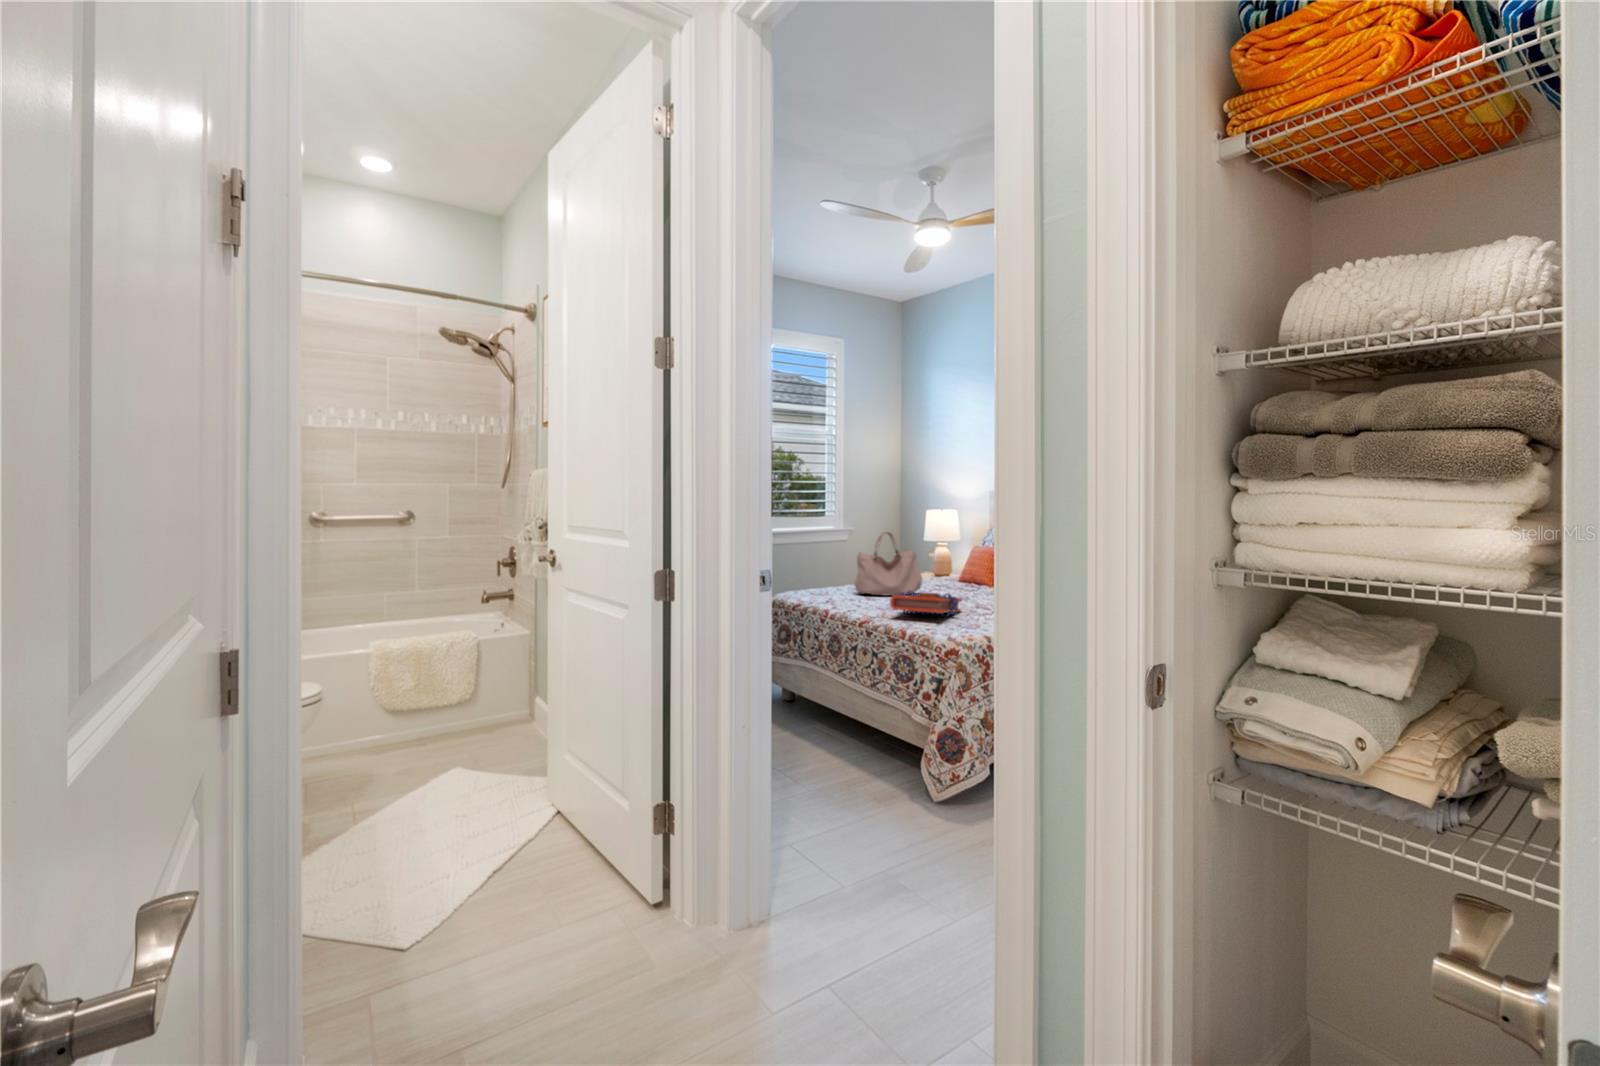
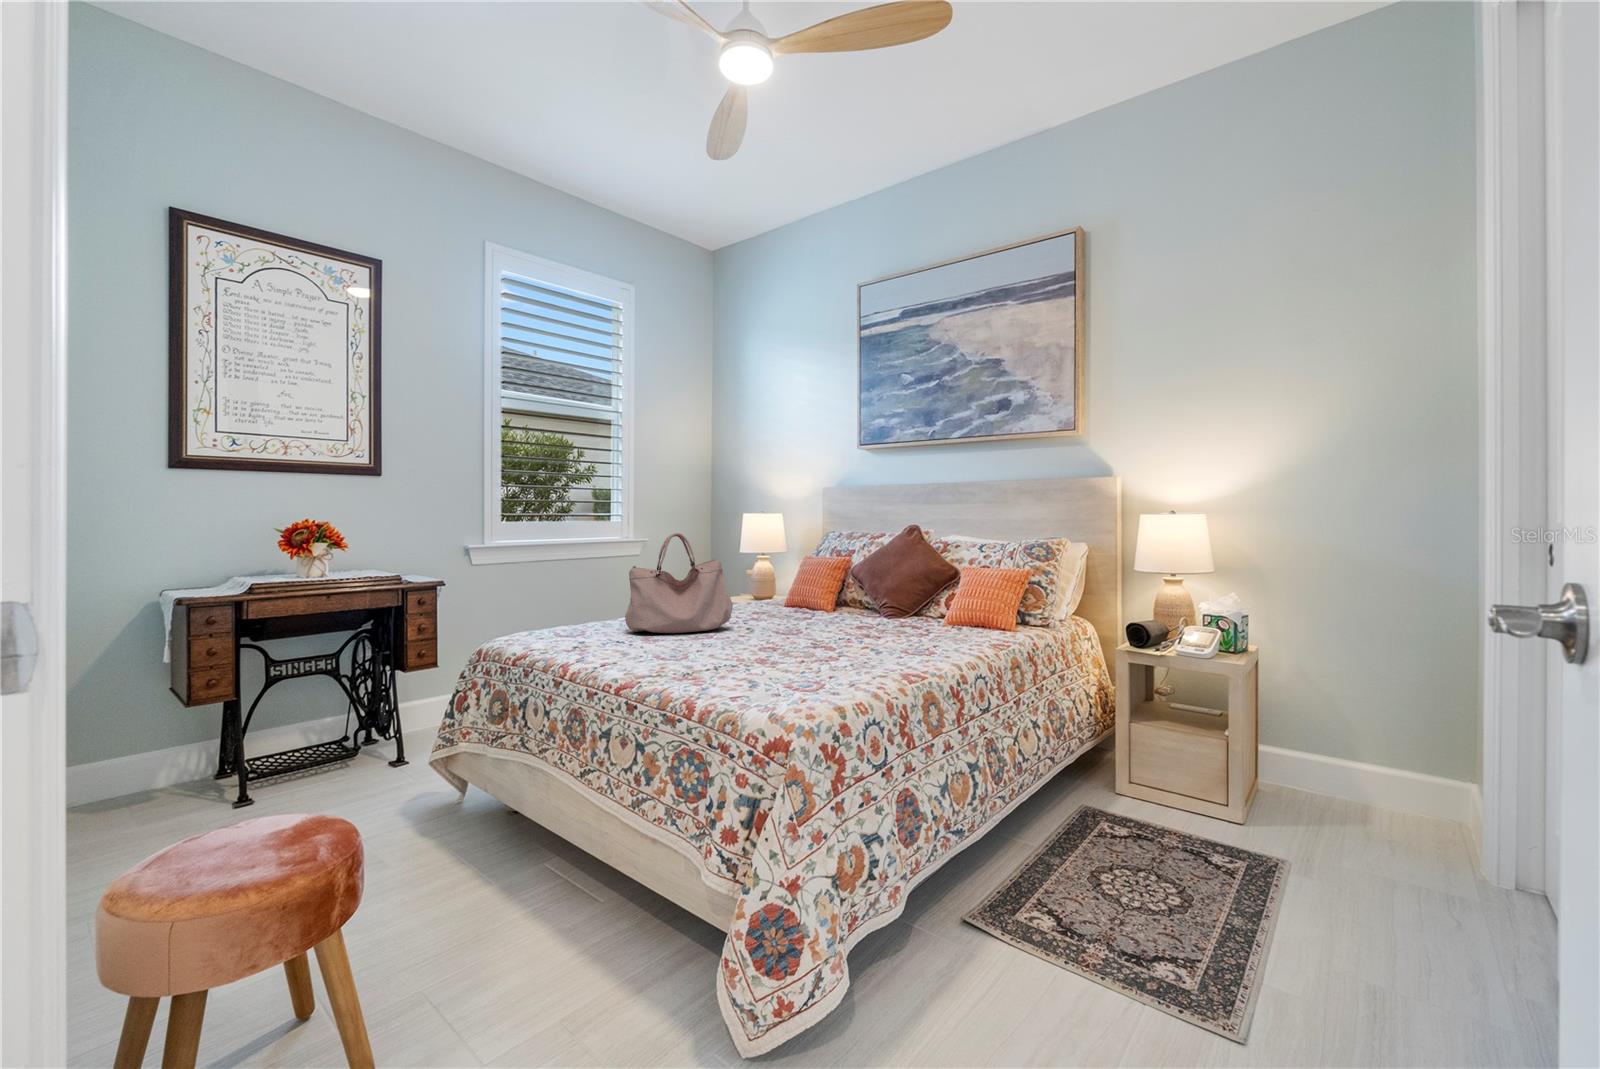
book: present [890,591,961,617] -> none [670,626,792,668]

